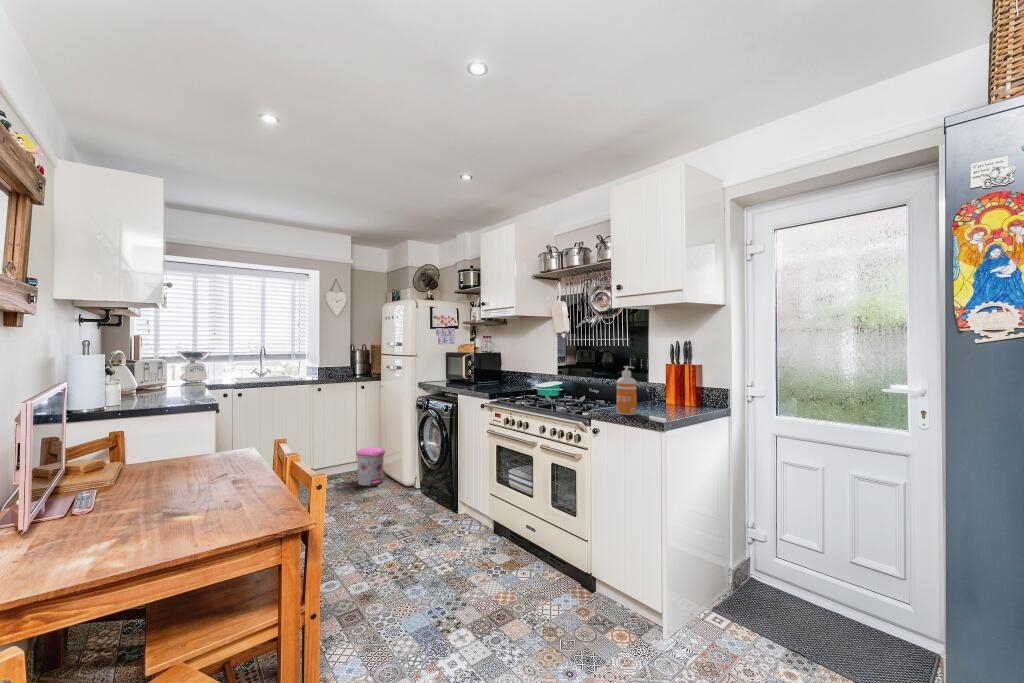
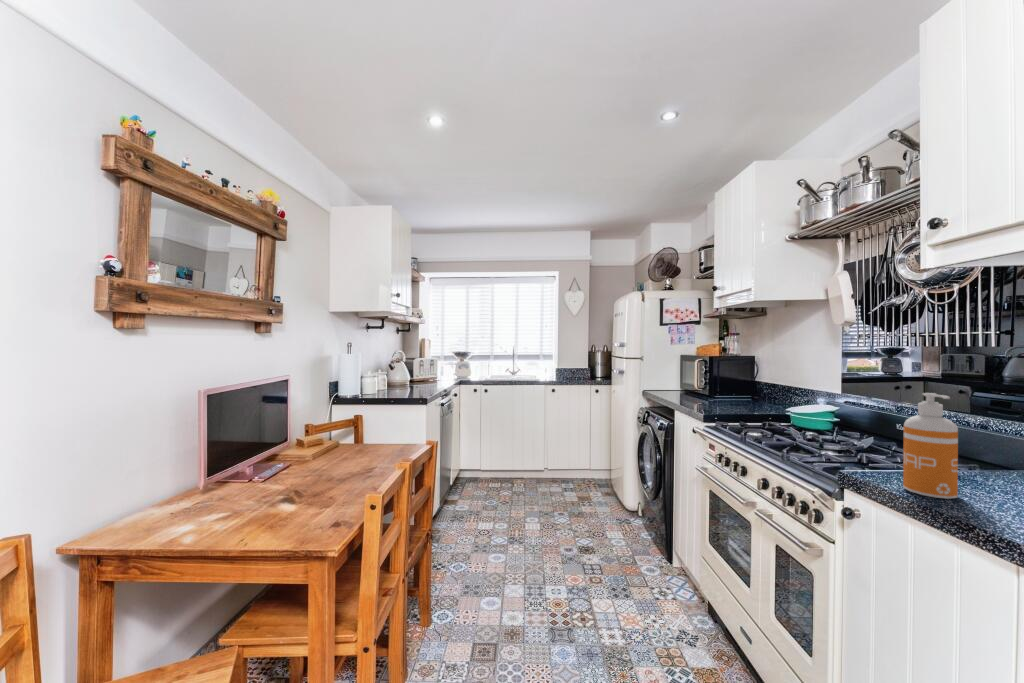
trash can: present [356,447,385,486] -> none [582,456,613,500]

